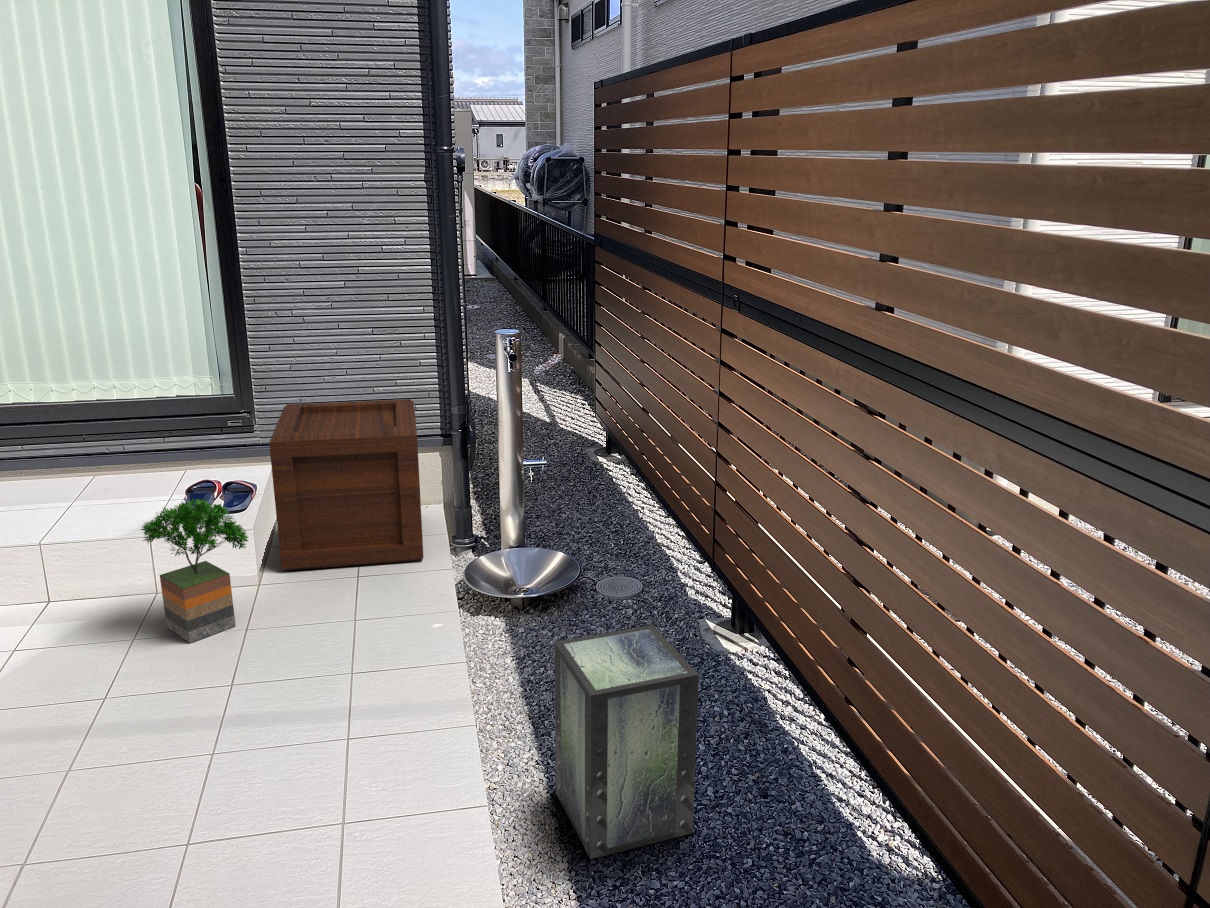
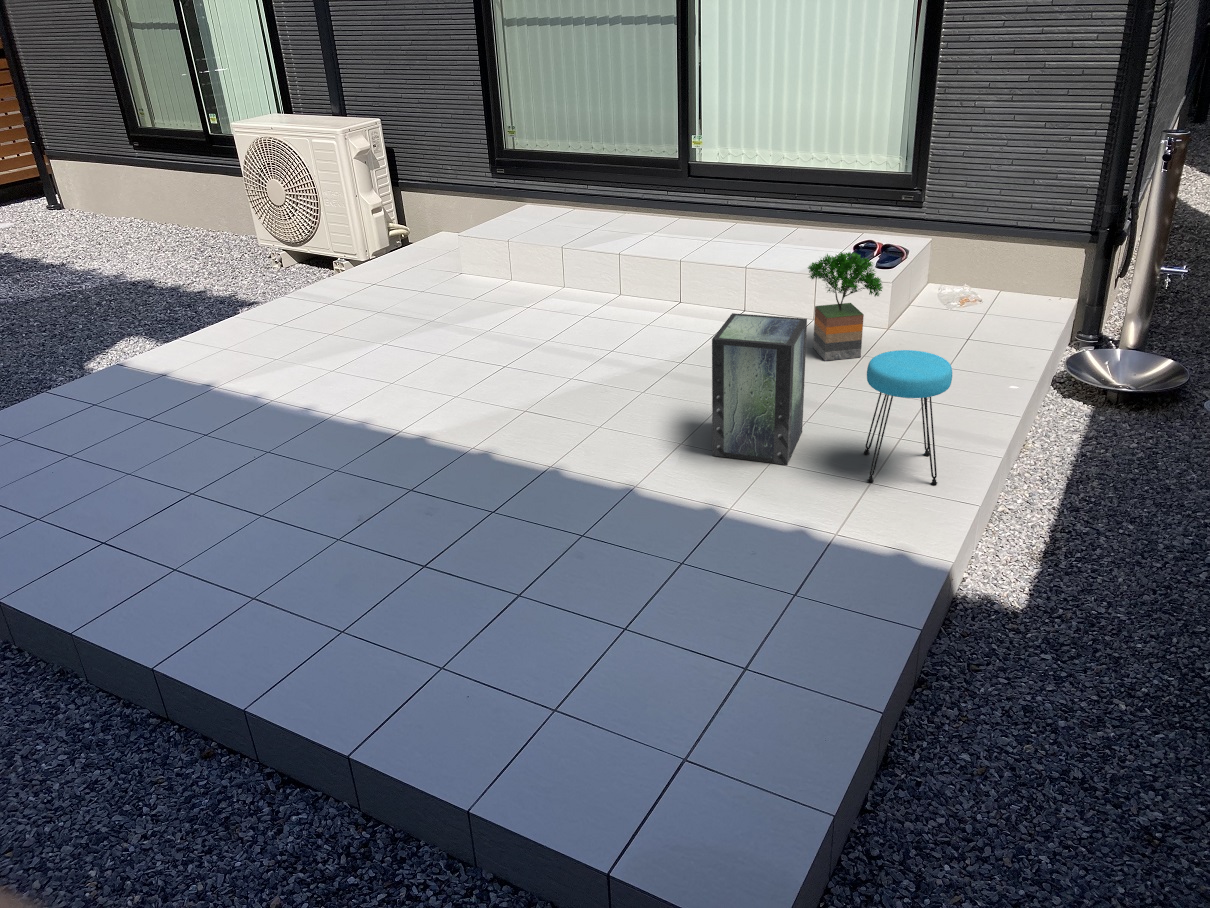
wooden crate: present [269,399,423,571] -> none [912,187,1071,342]
stool: none [287,619,407,810] -> present [864,350,952,484]
storage box: present [554,625,699,859] -> present [712,313,807,465]

